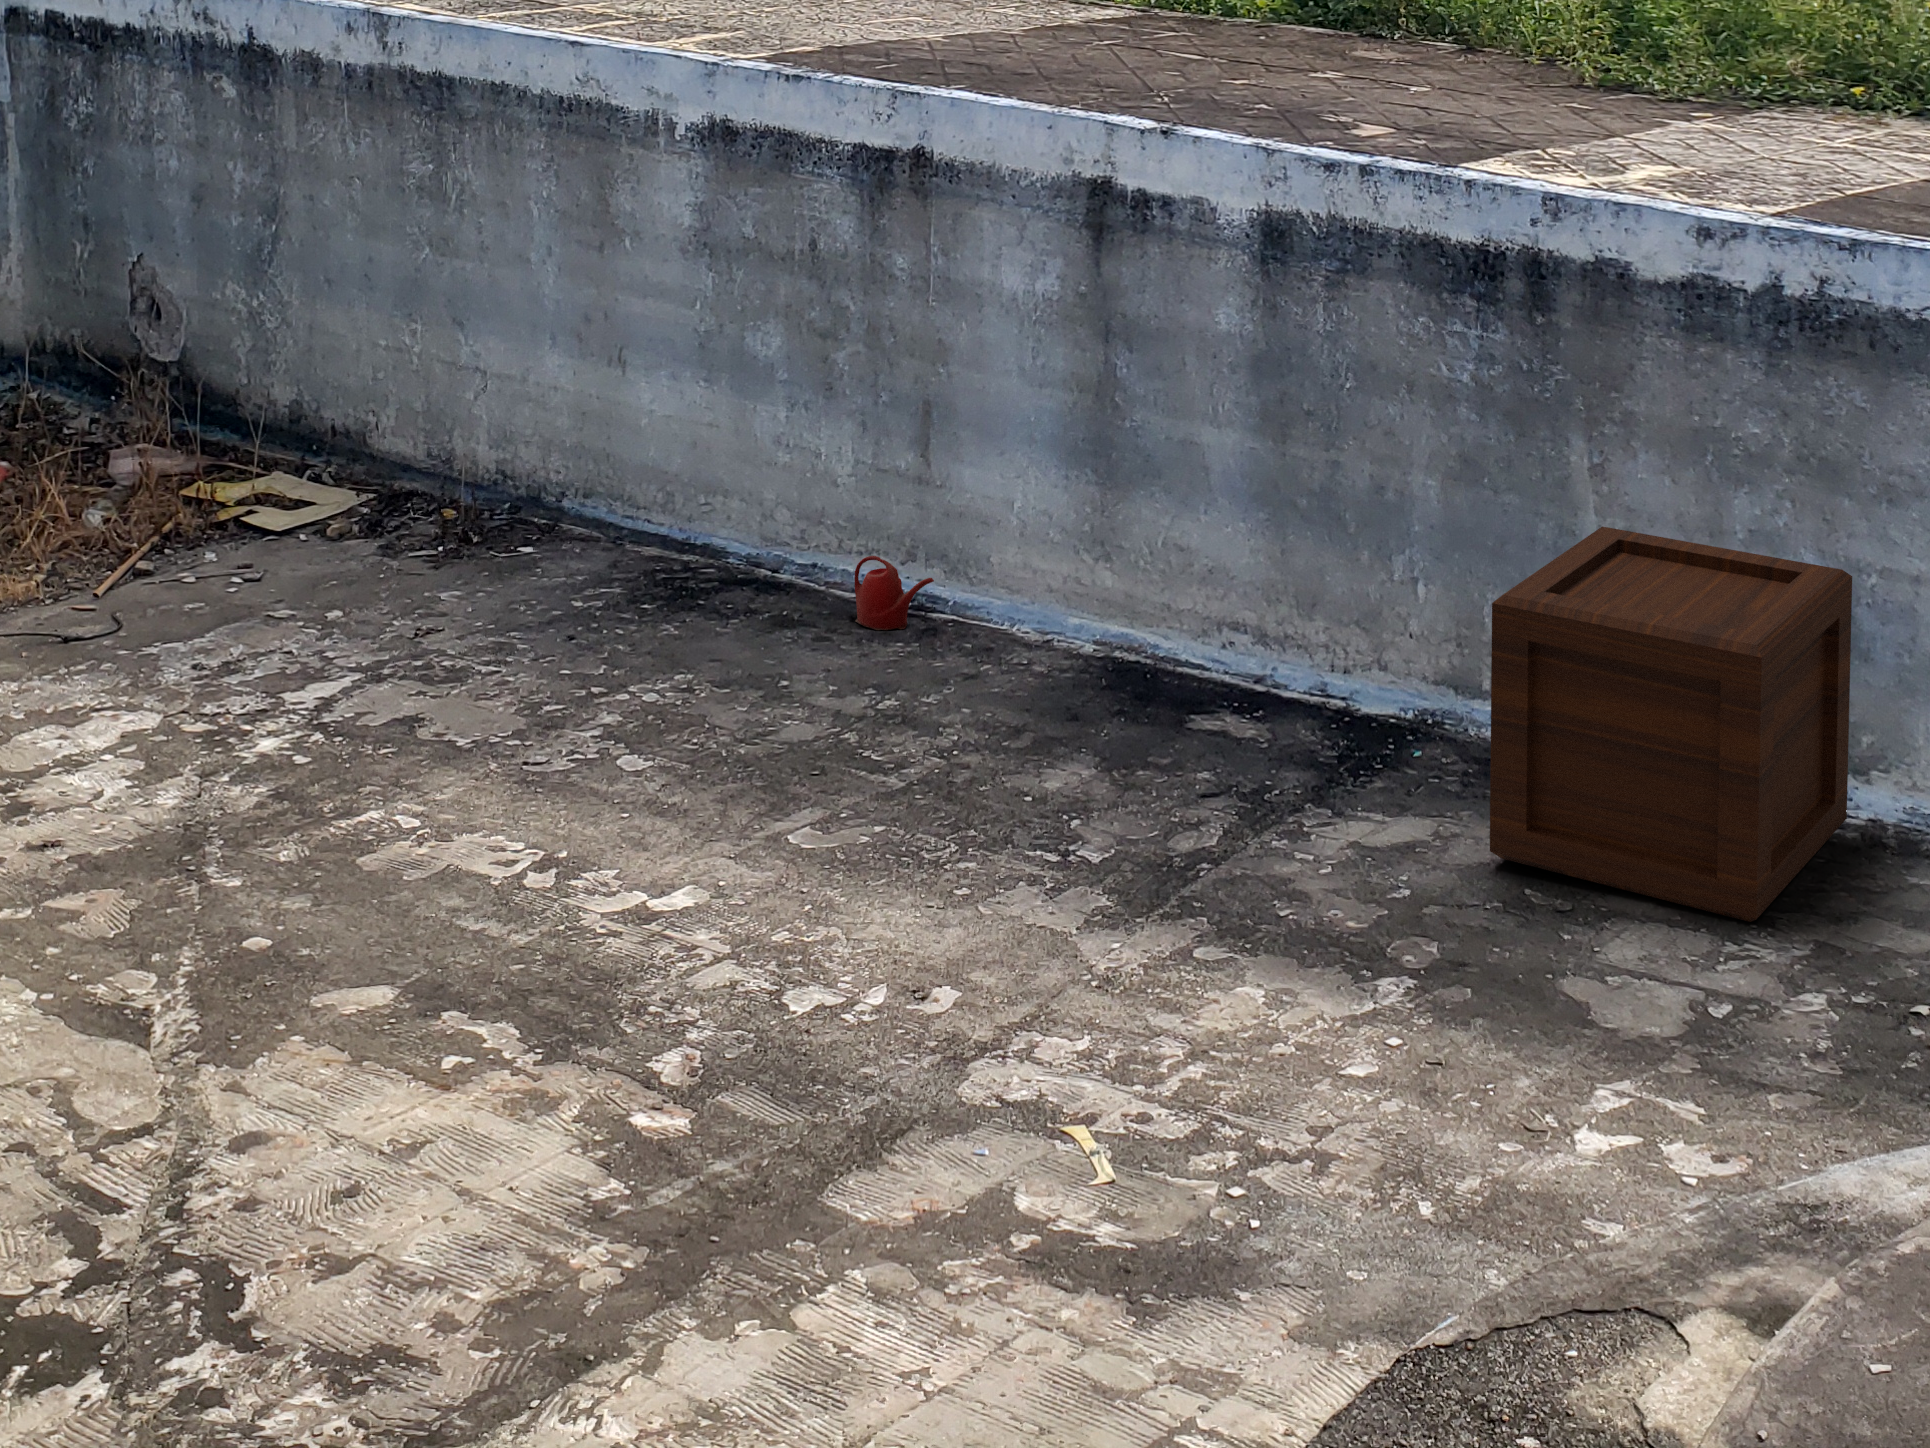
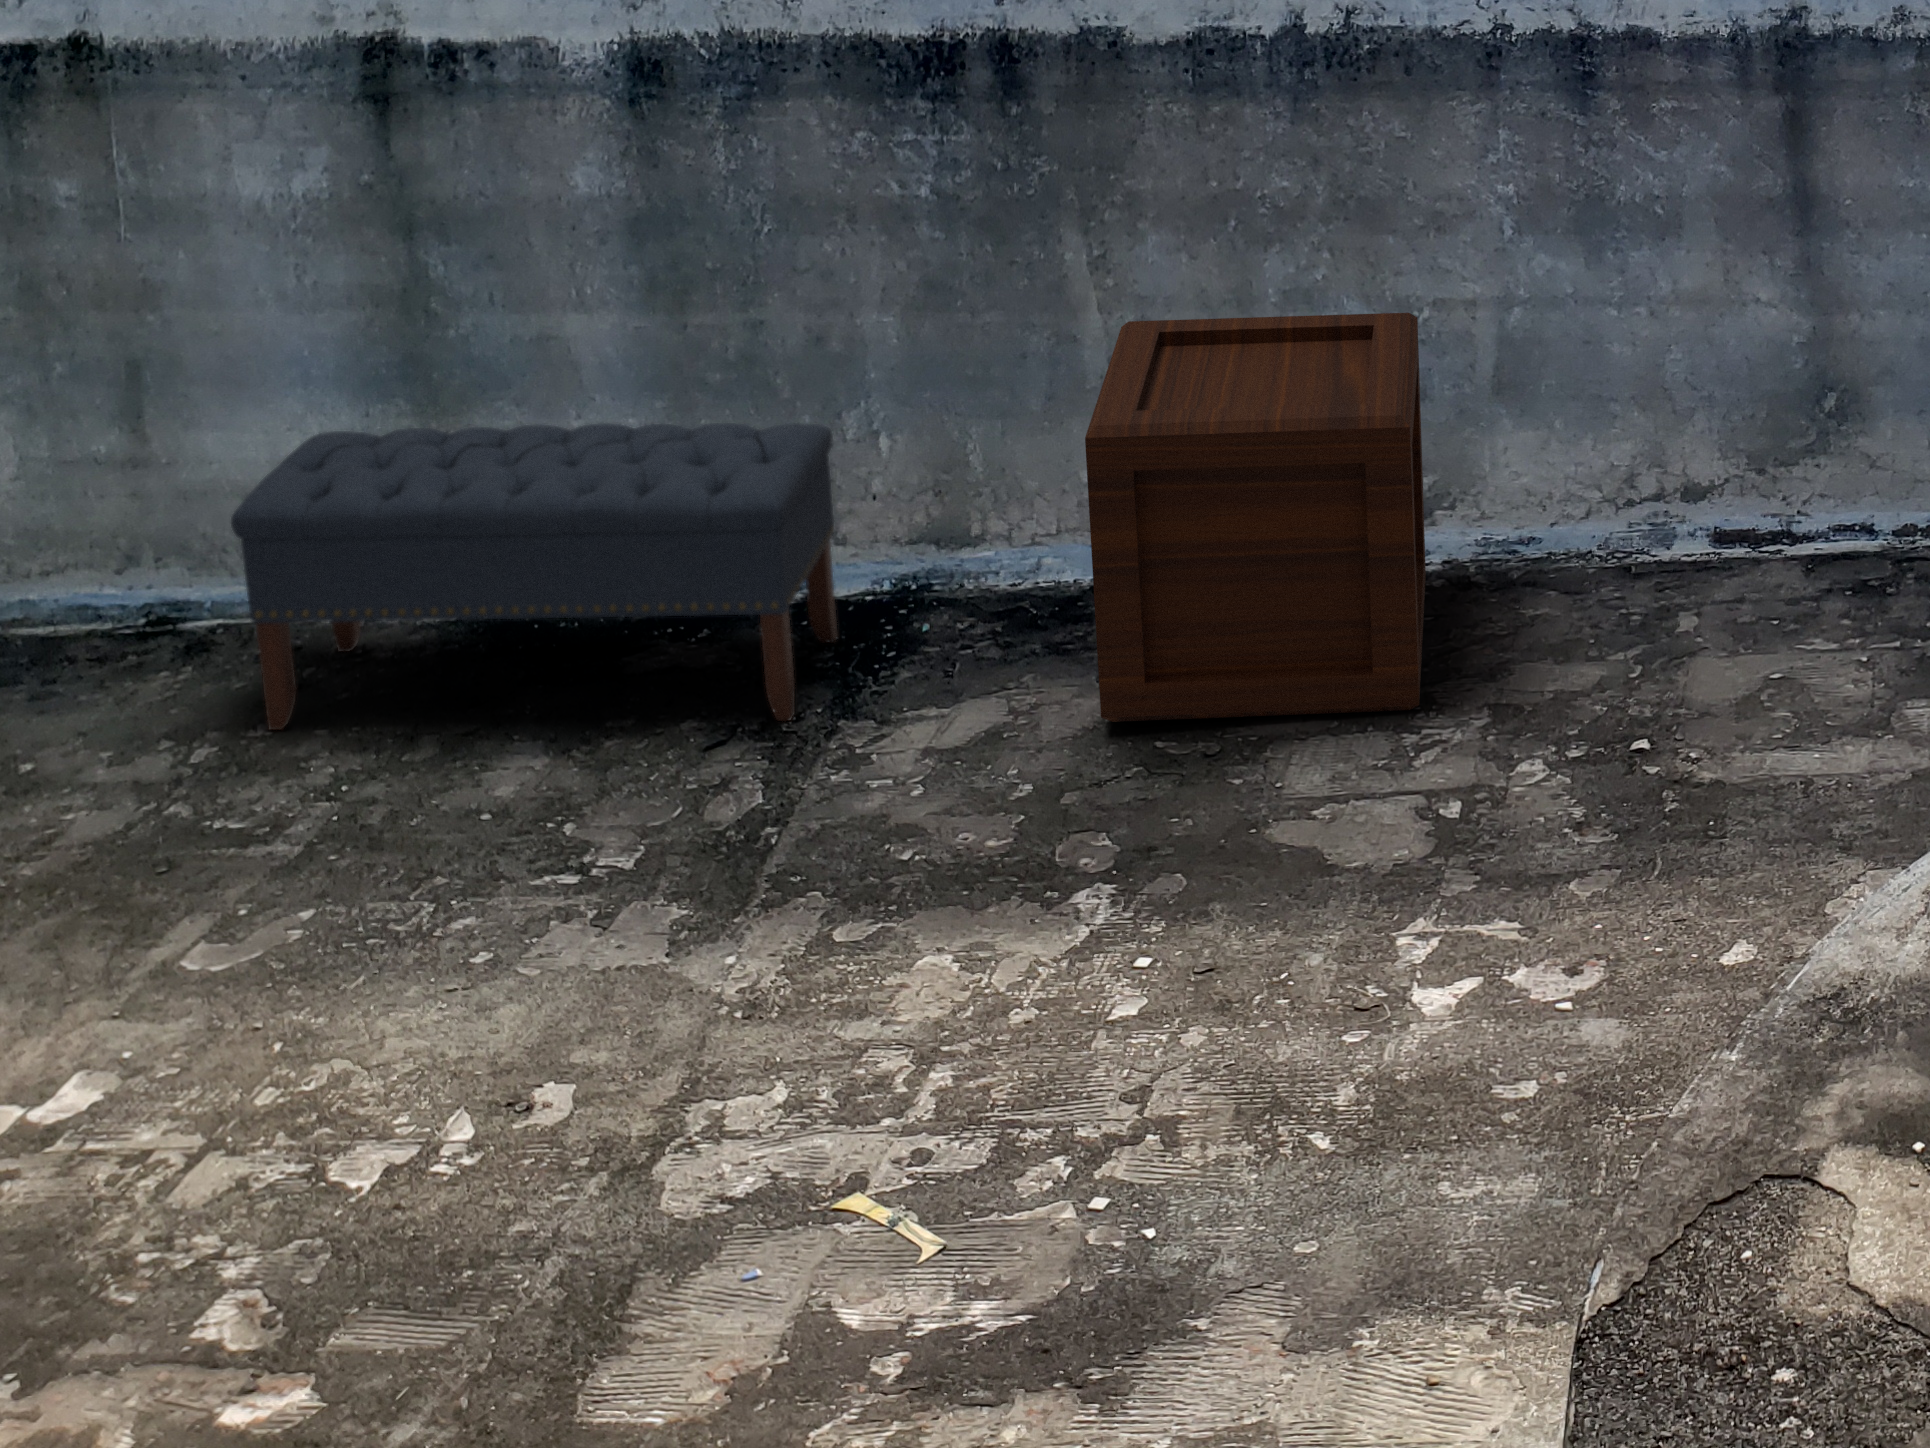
bench: none [940,490,1371,792] -> present [231,423,837,730]
watering can: present [854,556,934,630] -> none [31,571,170,669]

